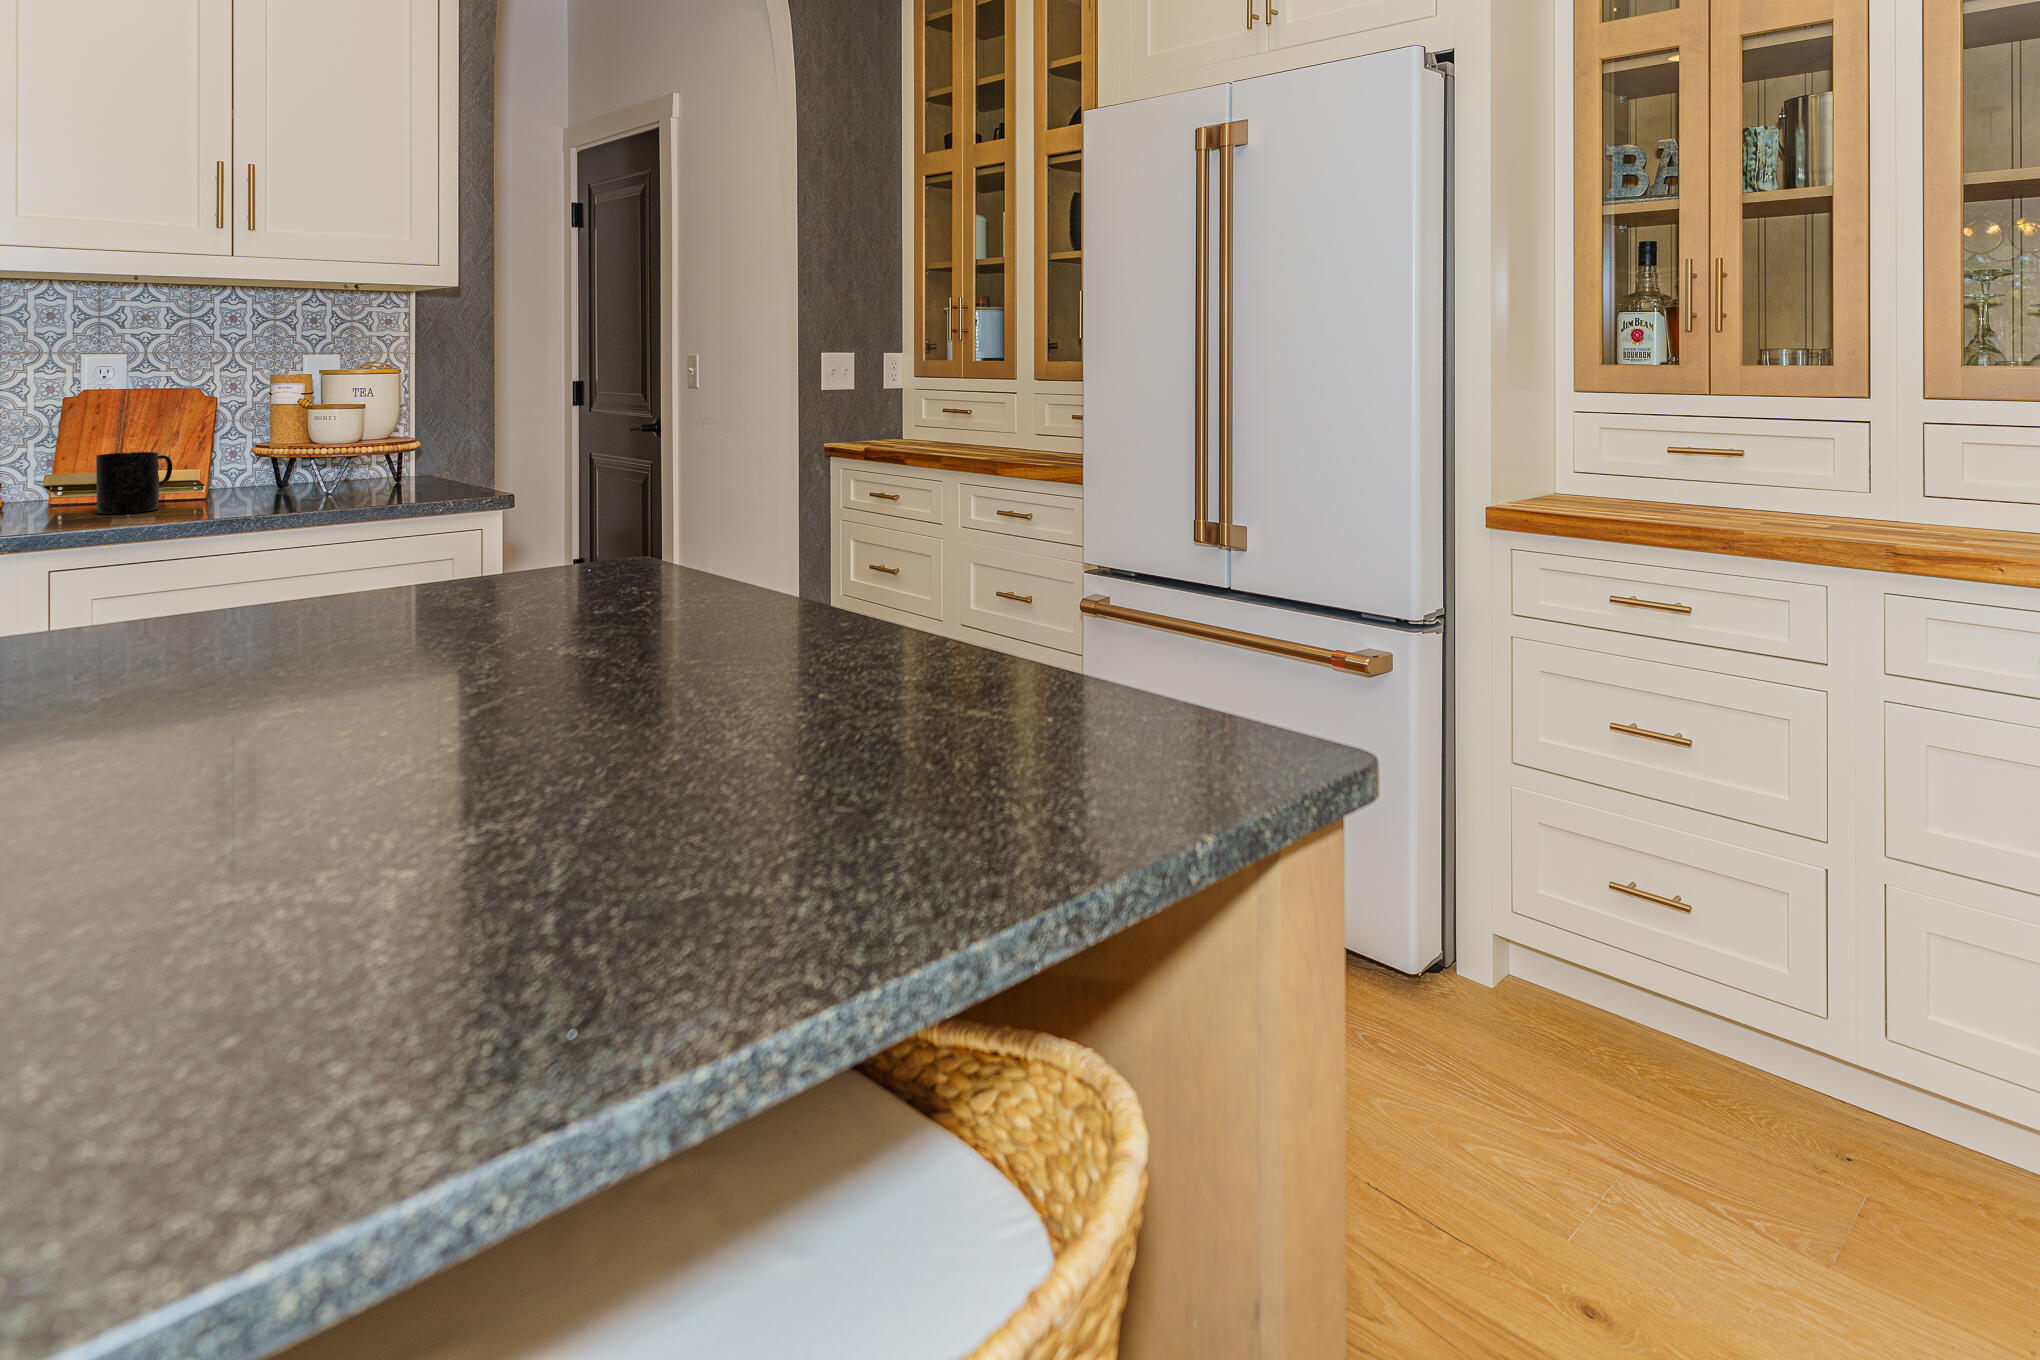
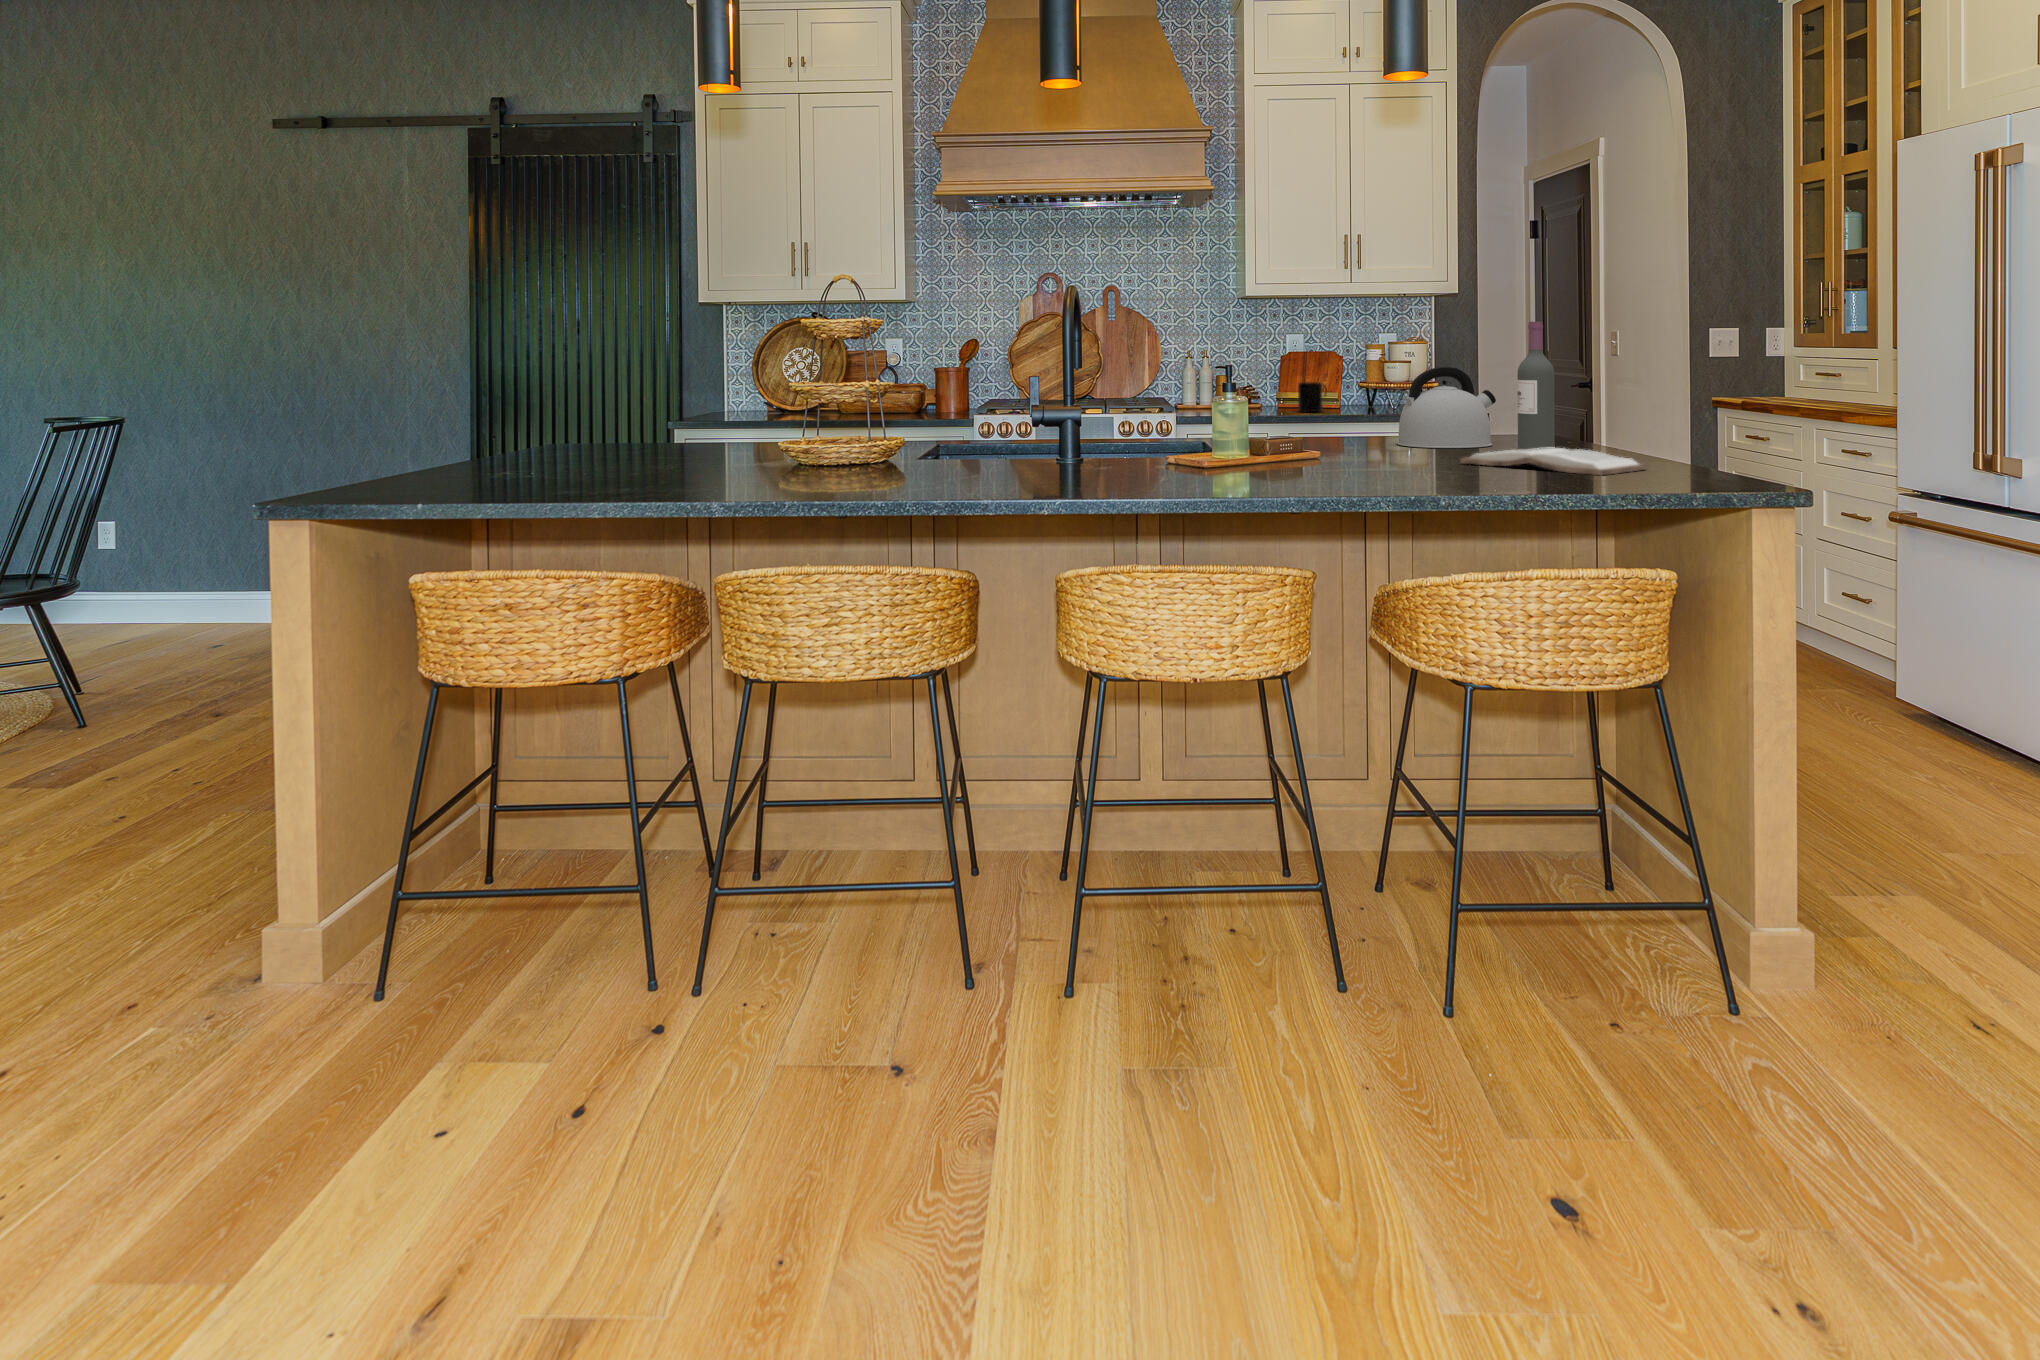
wine bottle: none [562,347,662,711] -> present [1517,321,1555,450]
kettle: none [215,457,507,690] -> present [1397,367,1496,448]
book: none [356,717,942,866] -> present [1461,448,1647,475]

